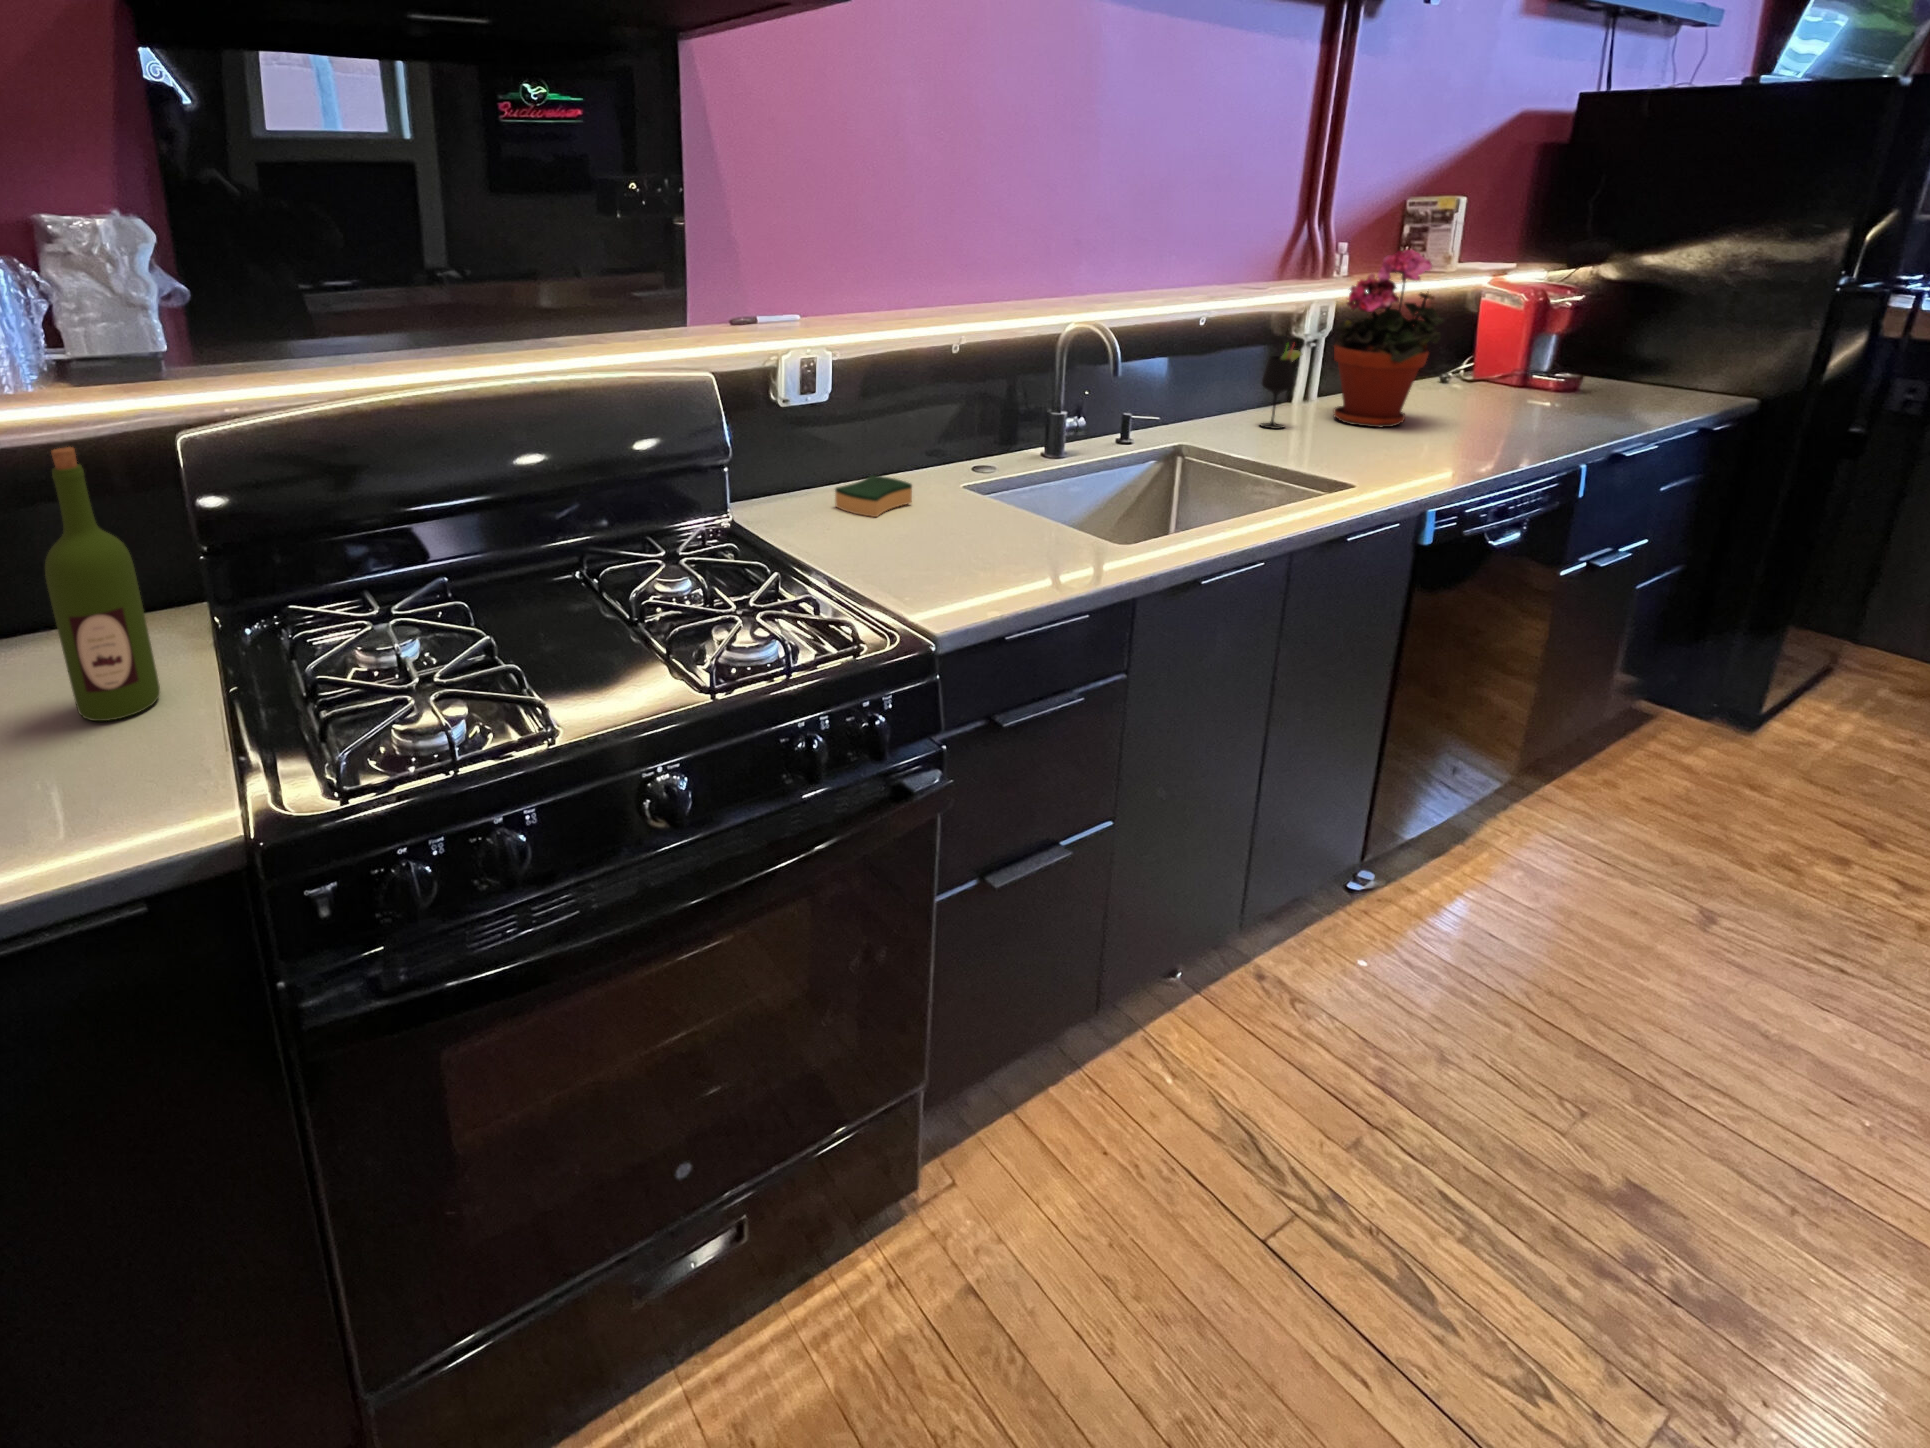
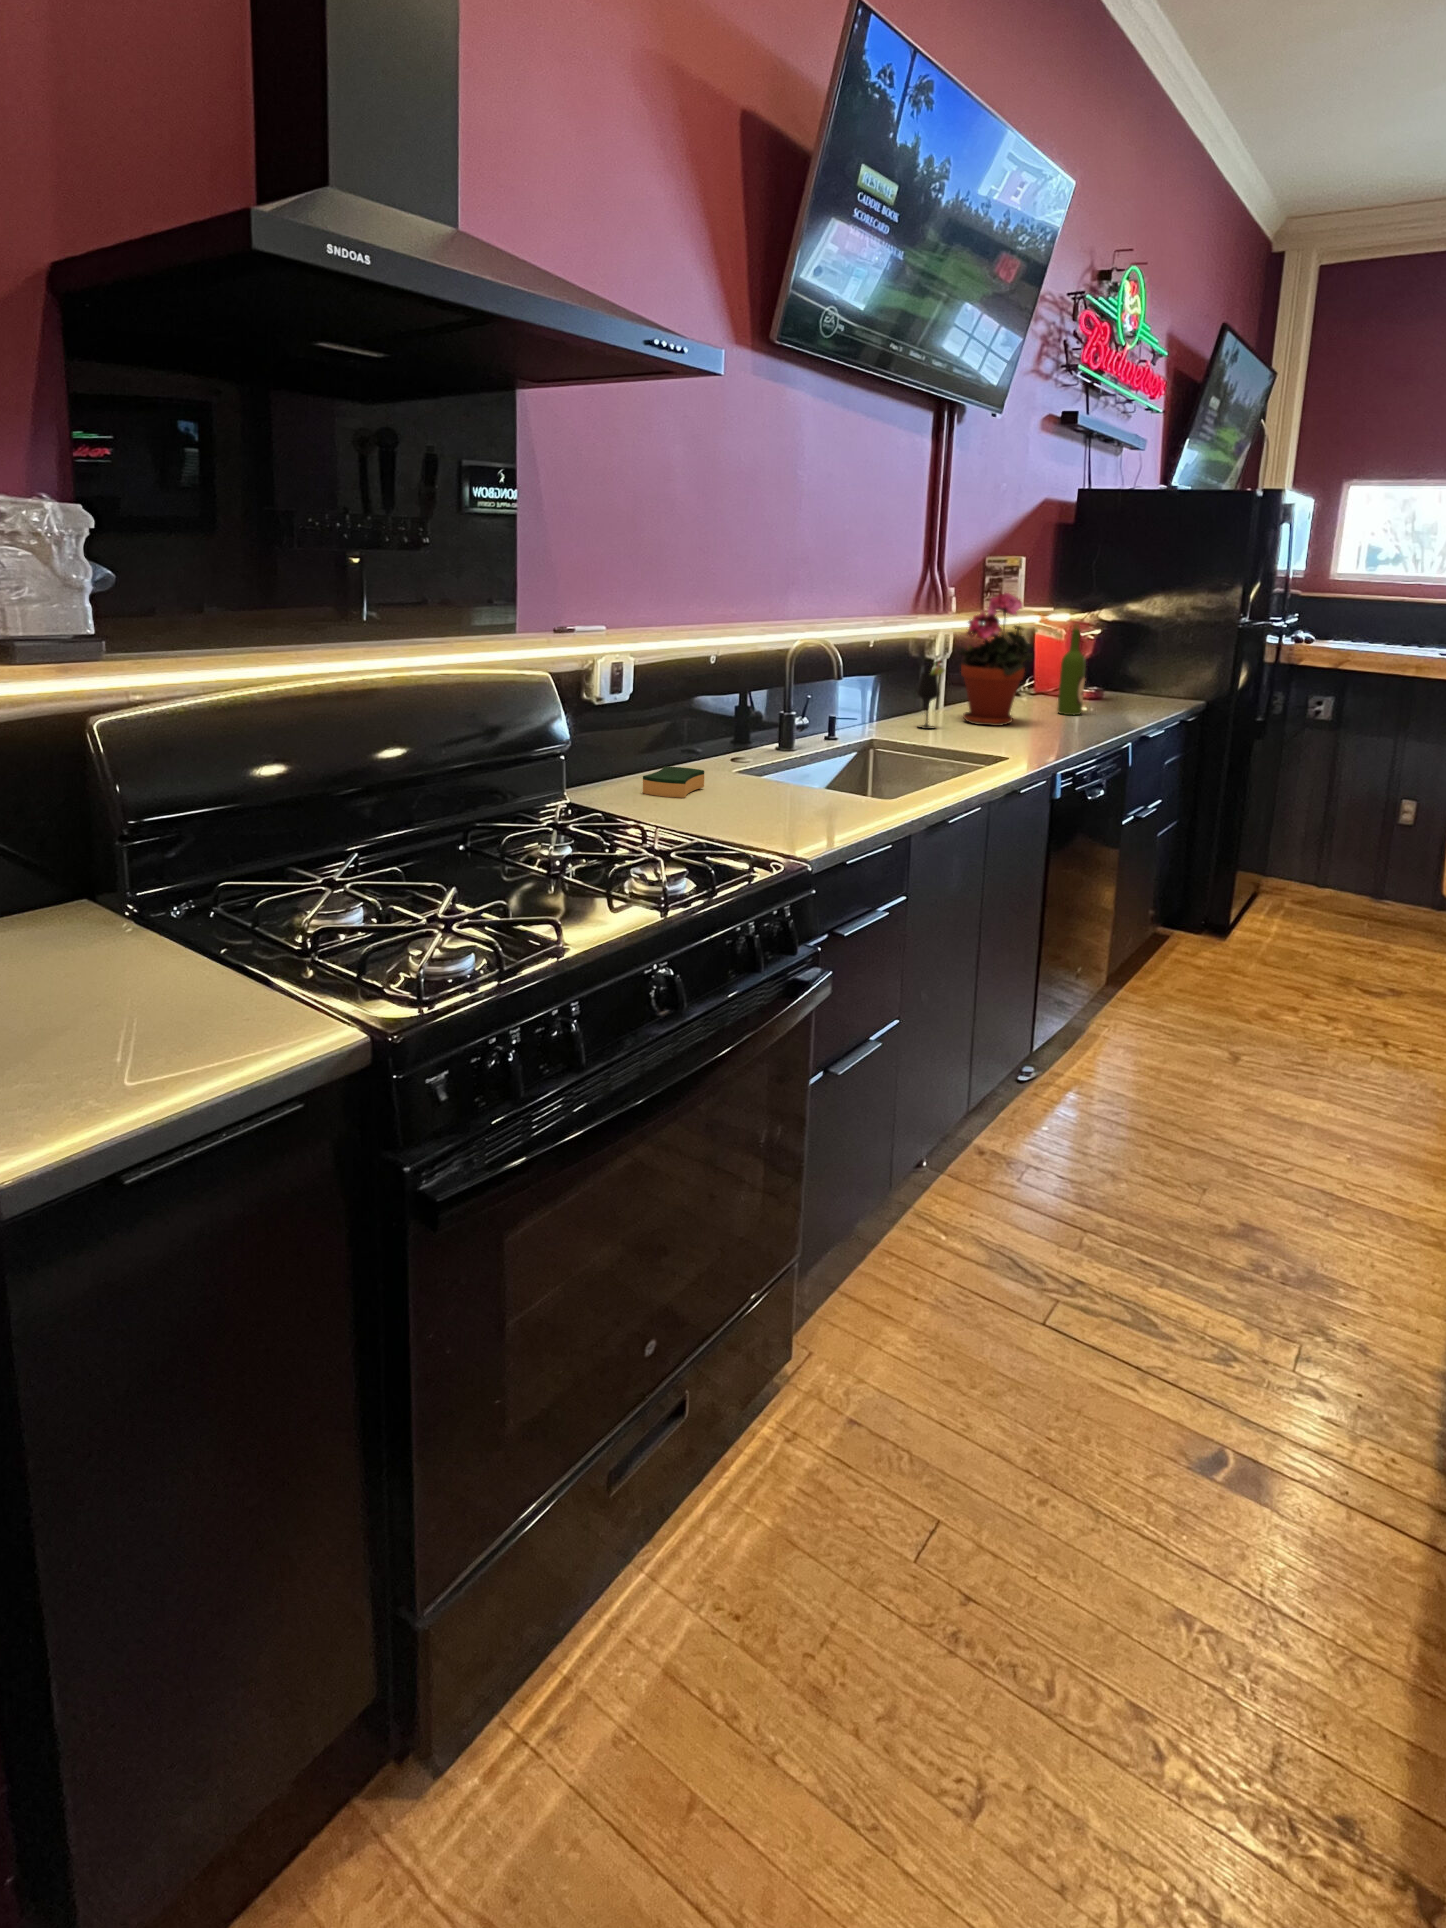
wine bottle: present [45,447,160,721] -> present [1058,623,1086,715]

